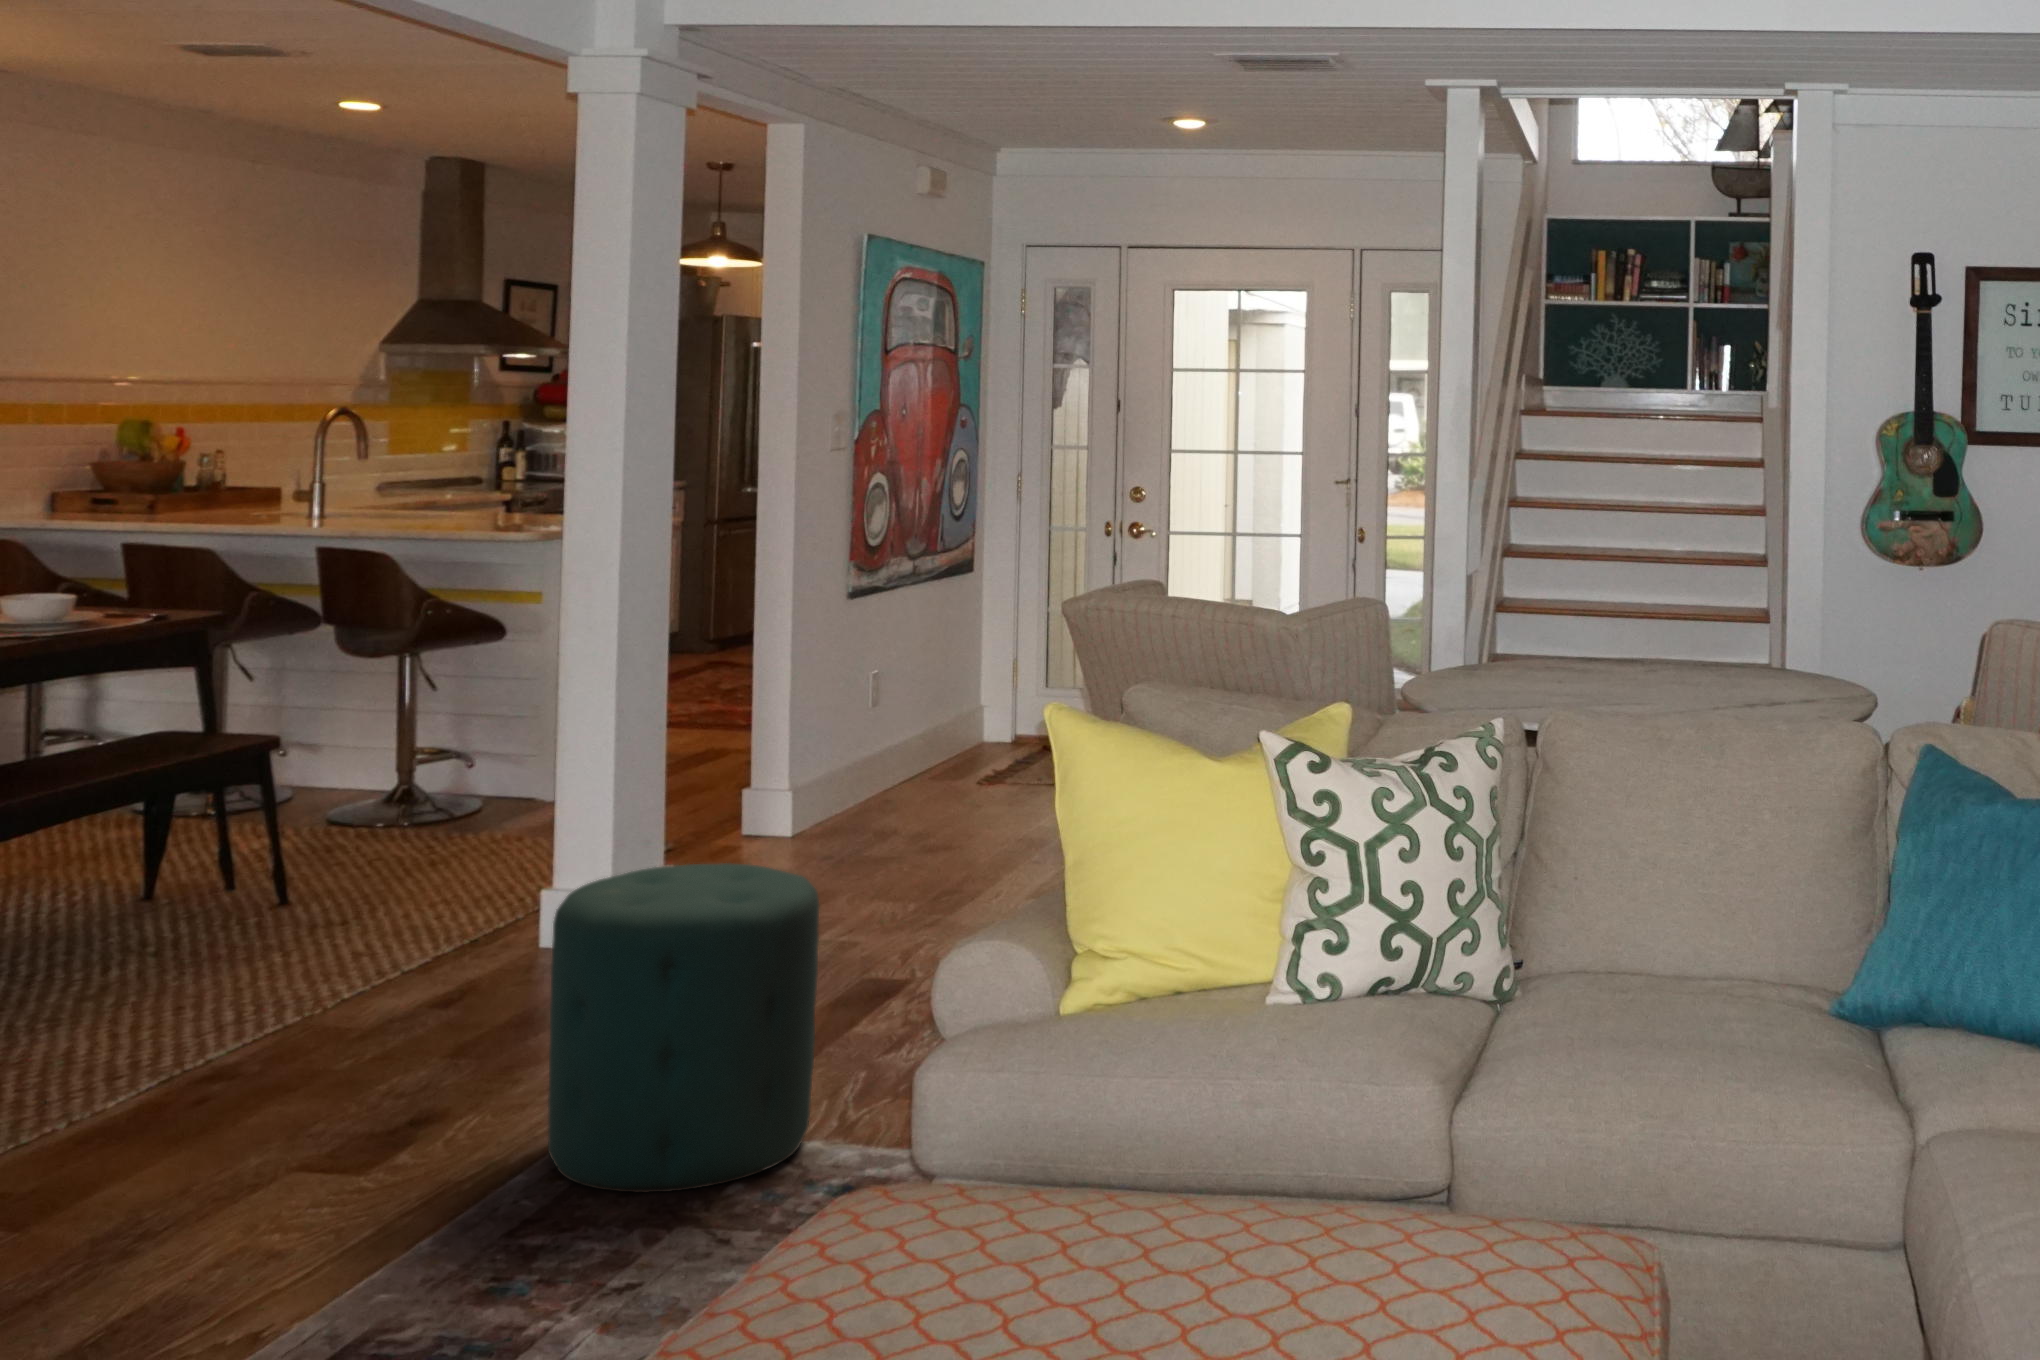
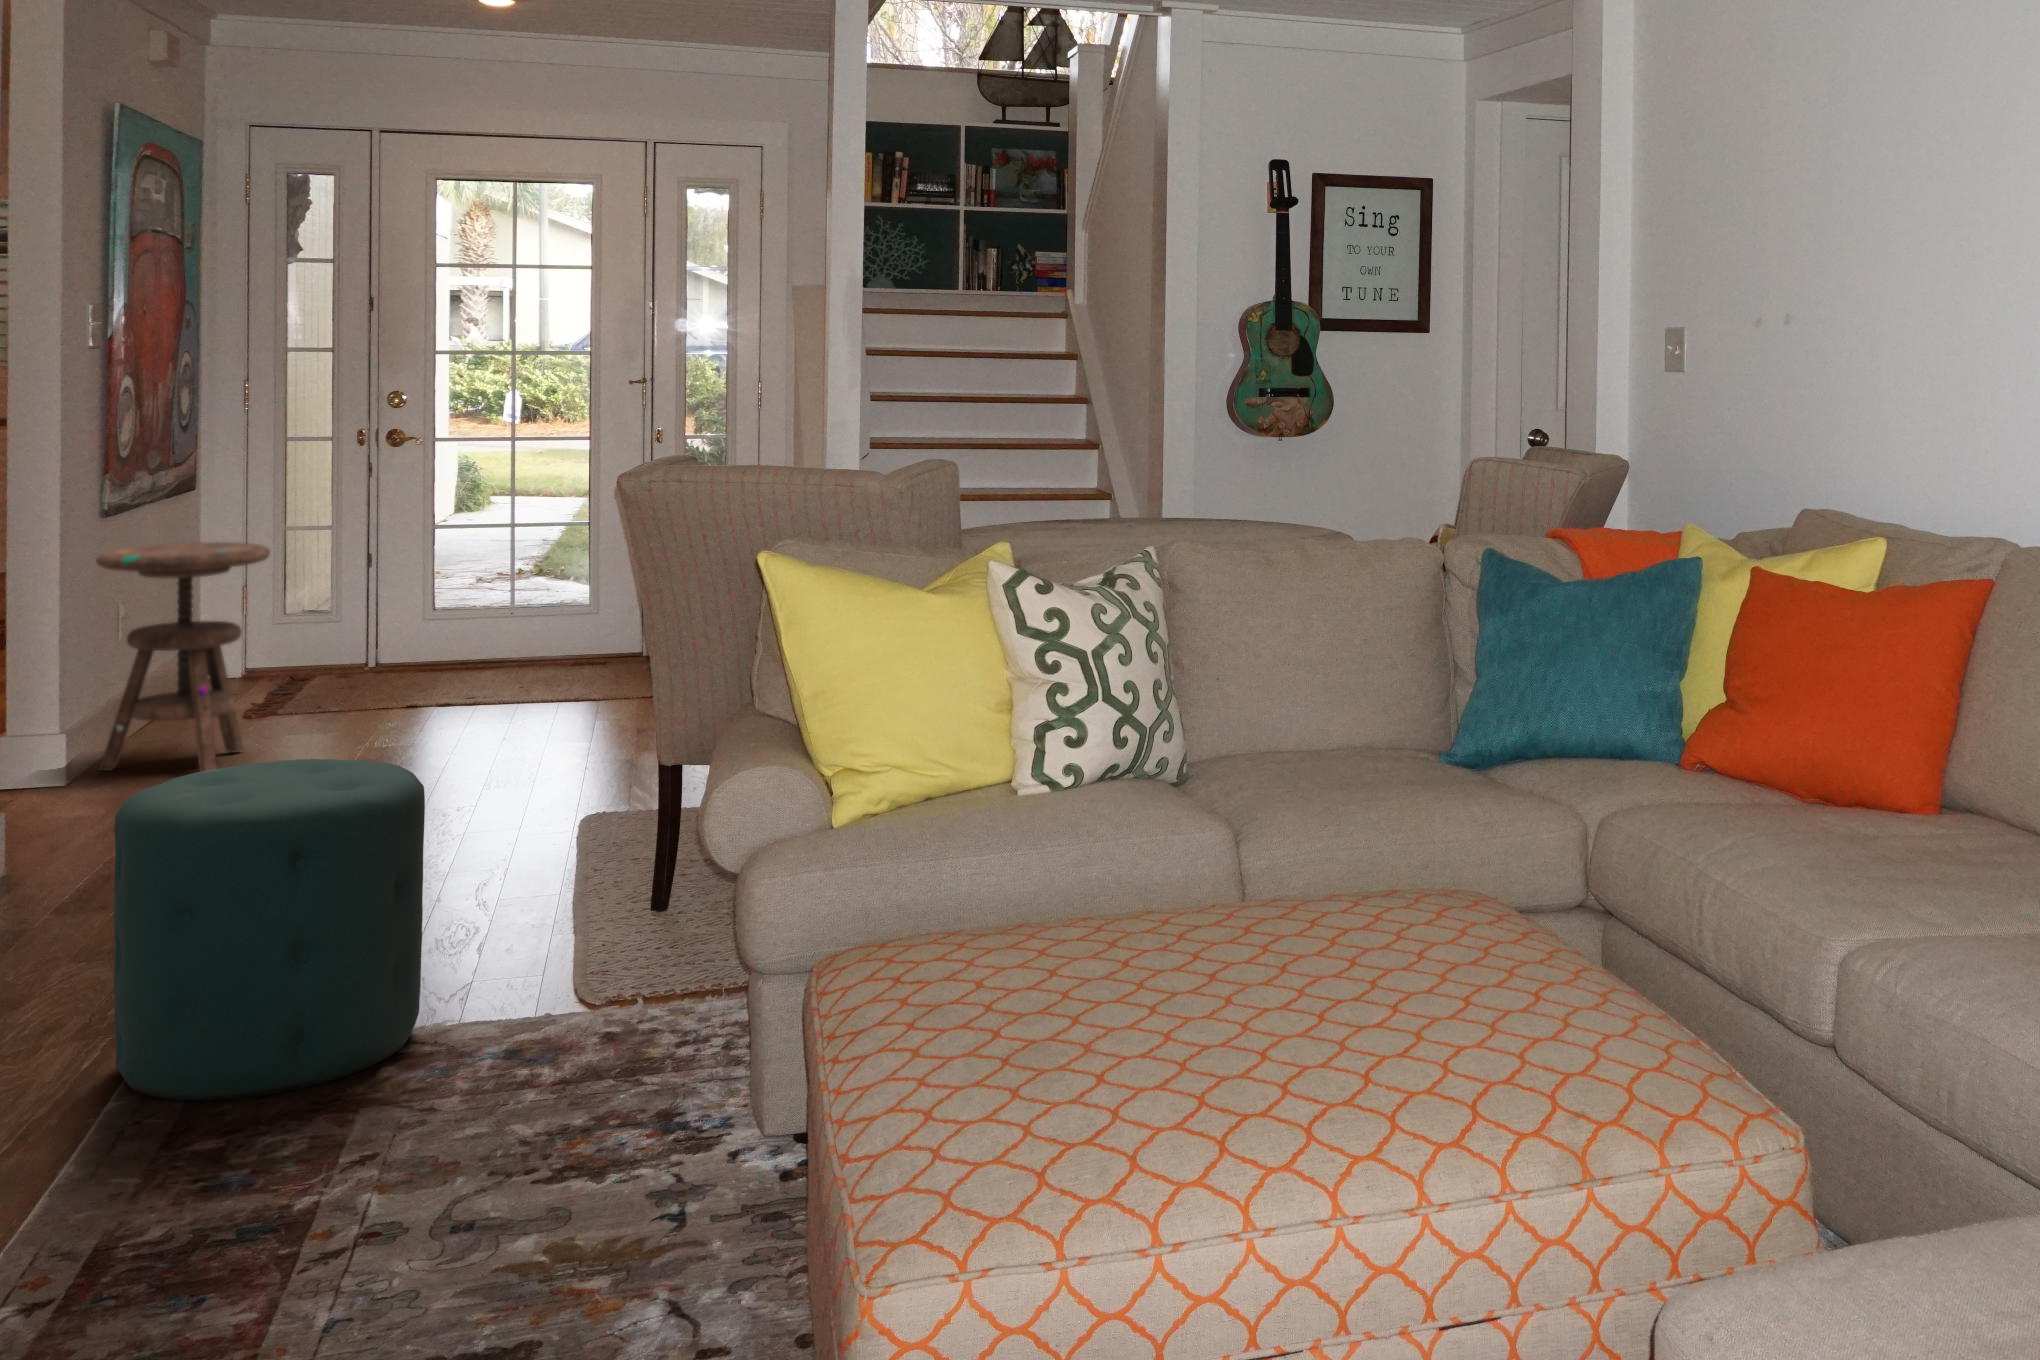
side table: none [826,628,964,848] -> present [96,542,270,771]

